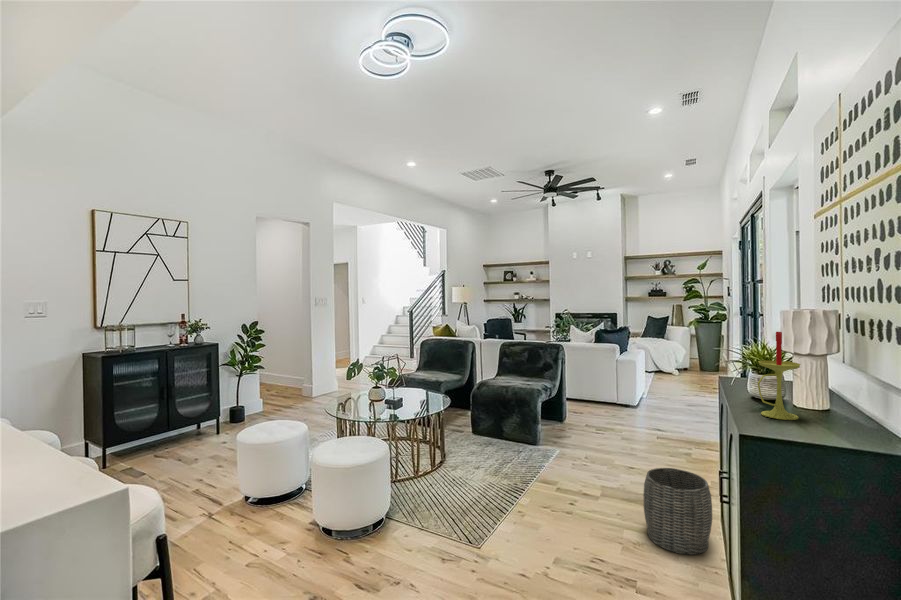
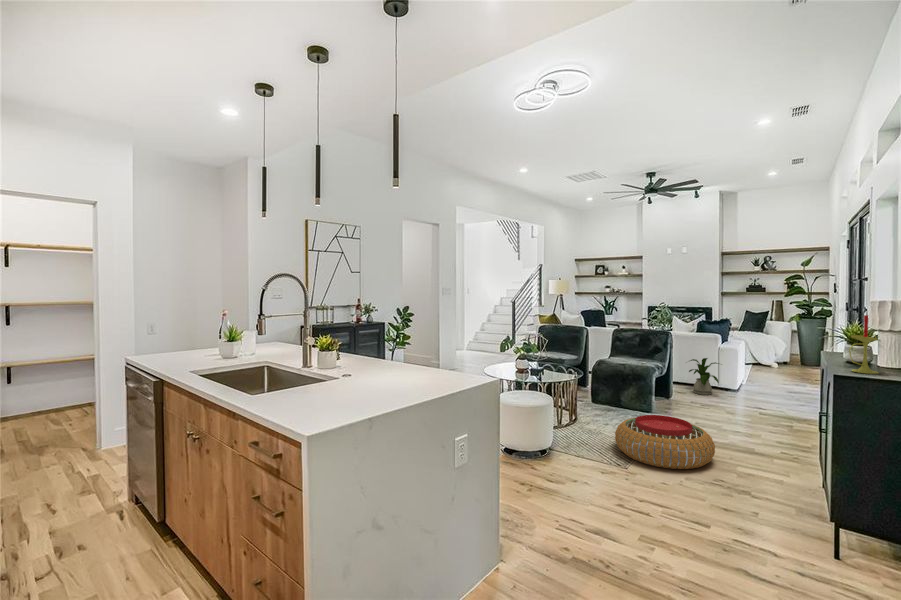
house plant: none [581,372,621,414] -> present [689,358,719,395]
pouf: none [472,461,595,546] -> present [615,415,715,469]
woven basket: present [643,468,712,555] -> none [755,422,812,481]

